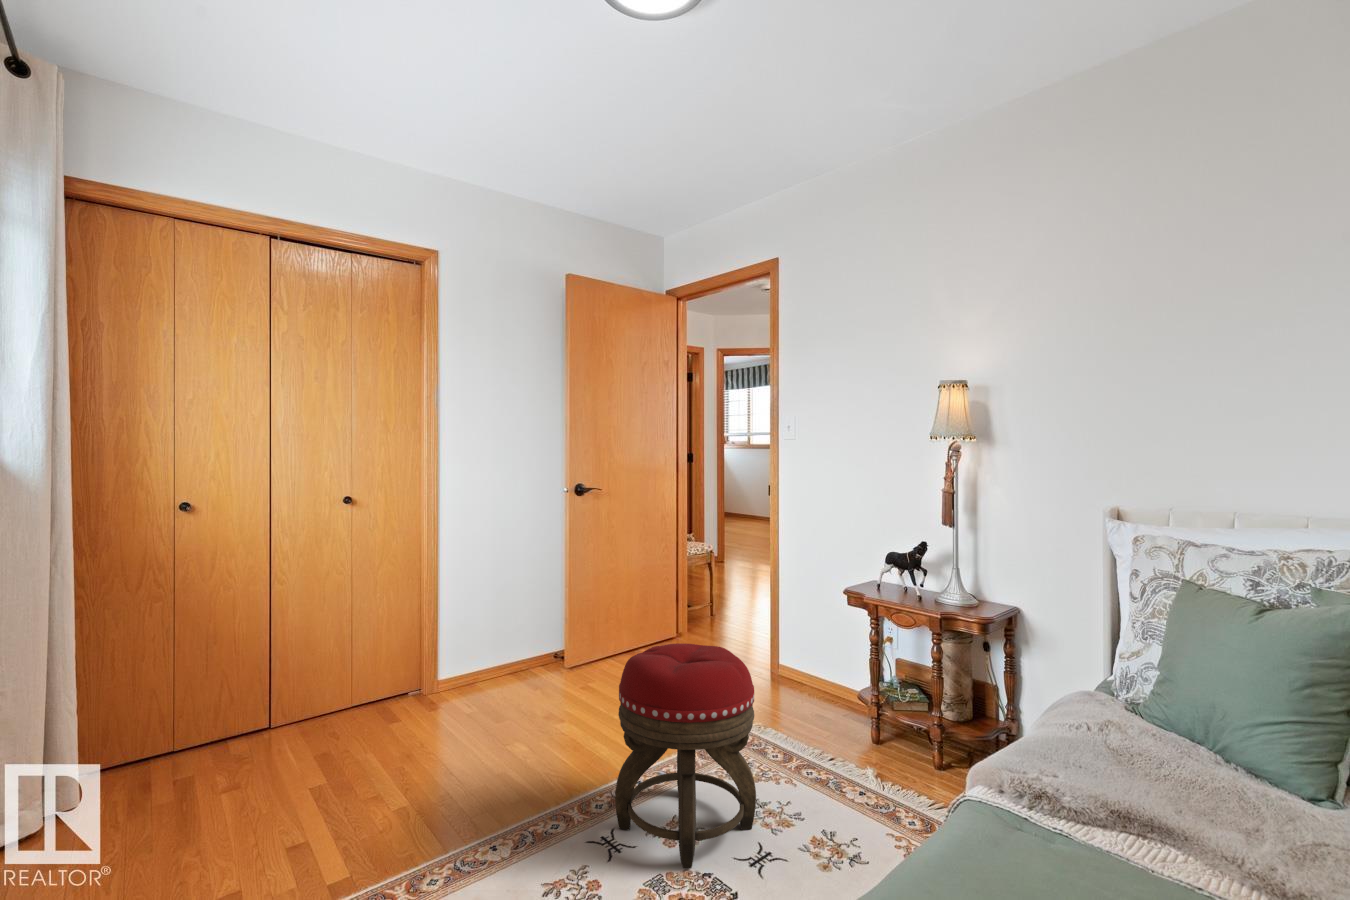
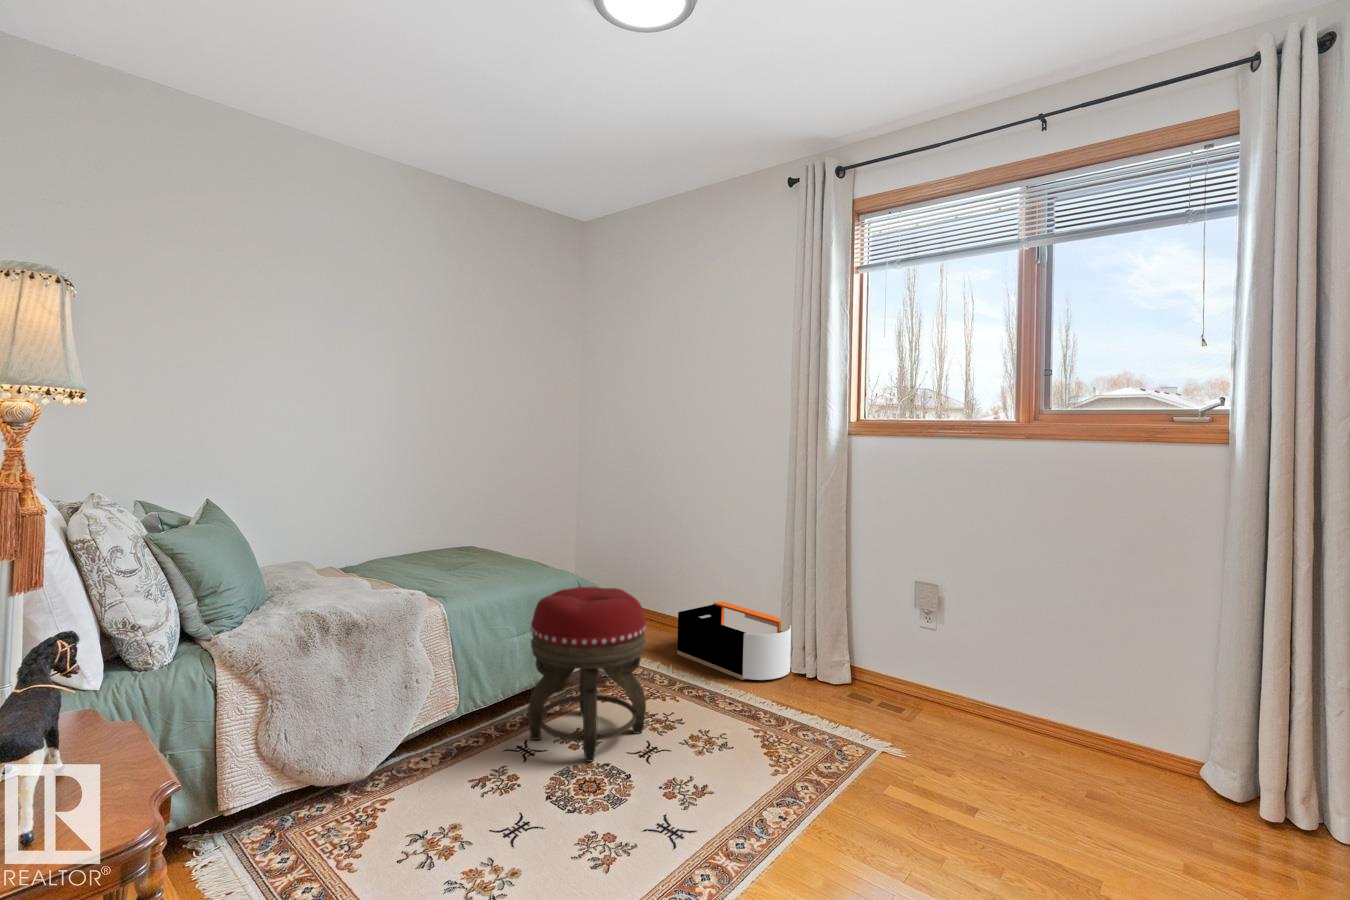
storage bin: none [792,659,931,762] -> present [677,601,791,680]

